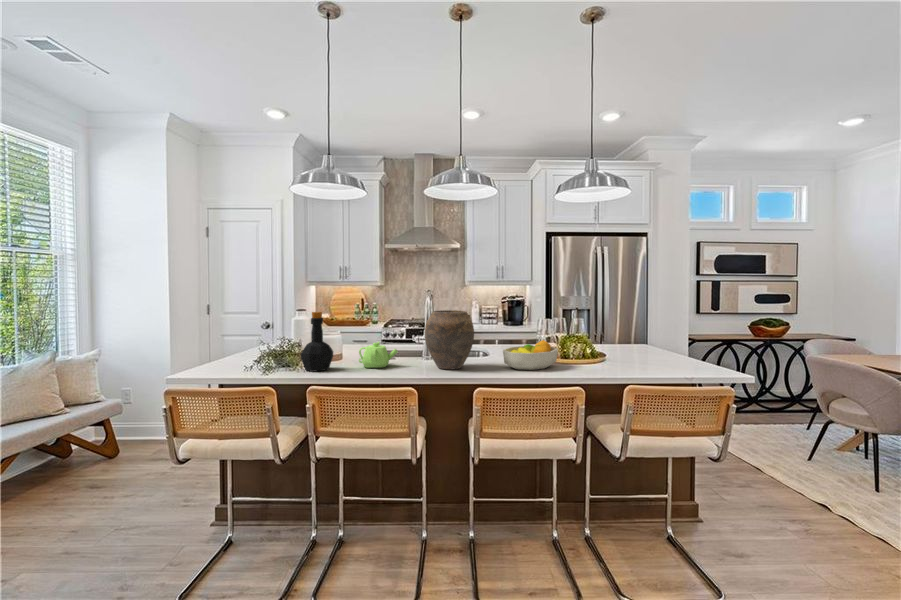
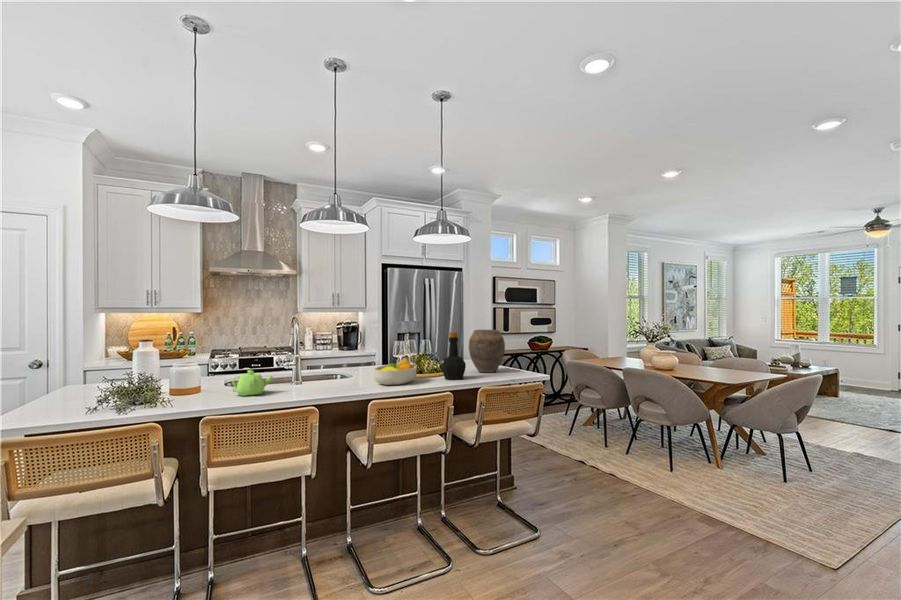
vase: present [425,310,474,369] -> present [469,330,505,373]
bottle: present [301,312,333,372] -> present [442,332,466,380]

